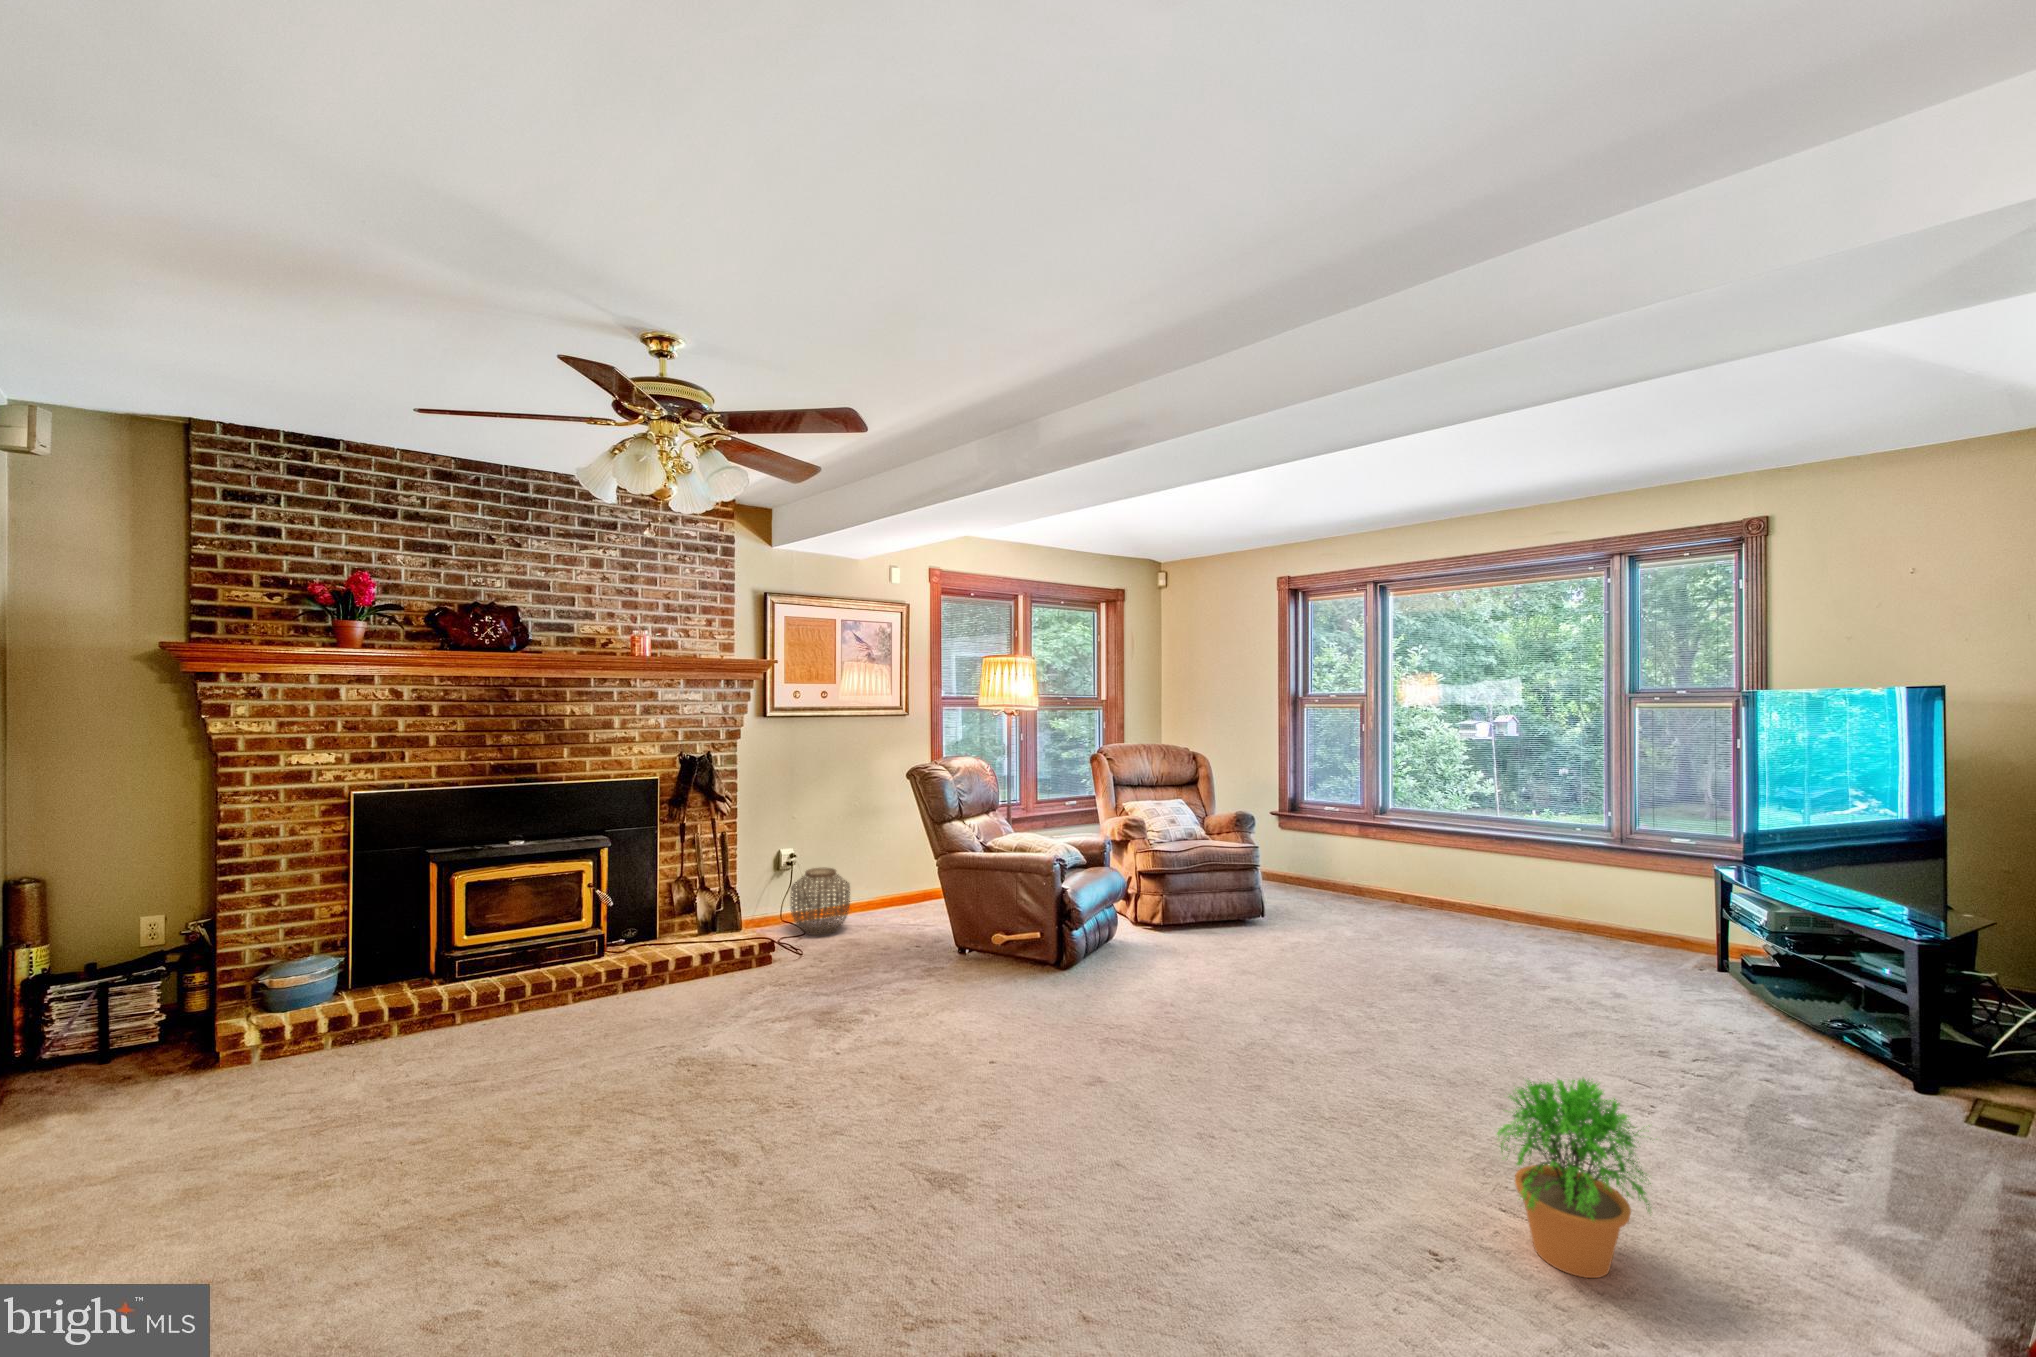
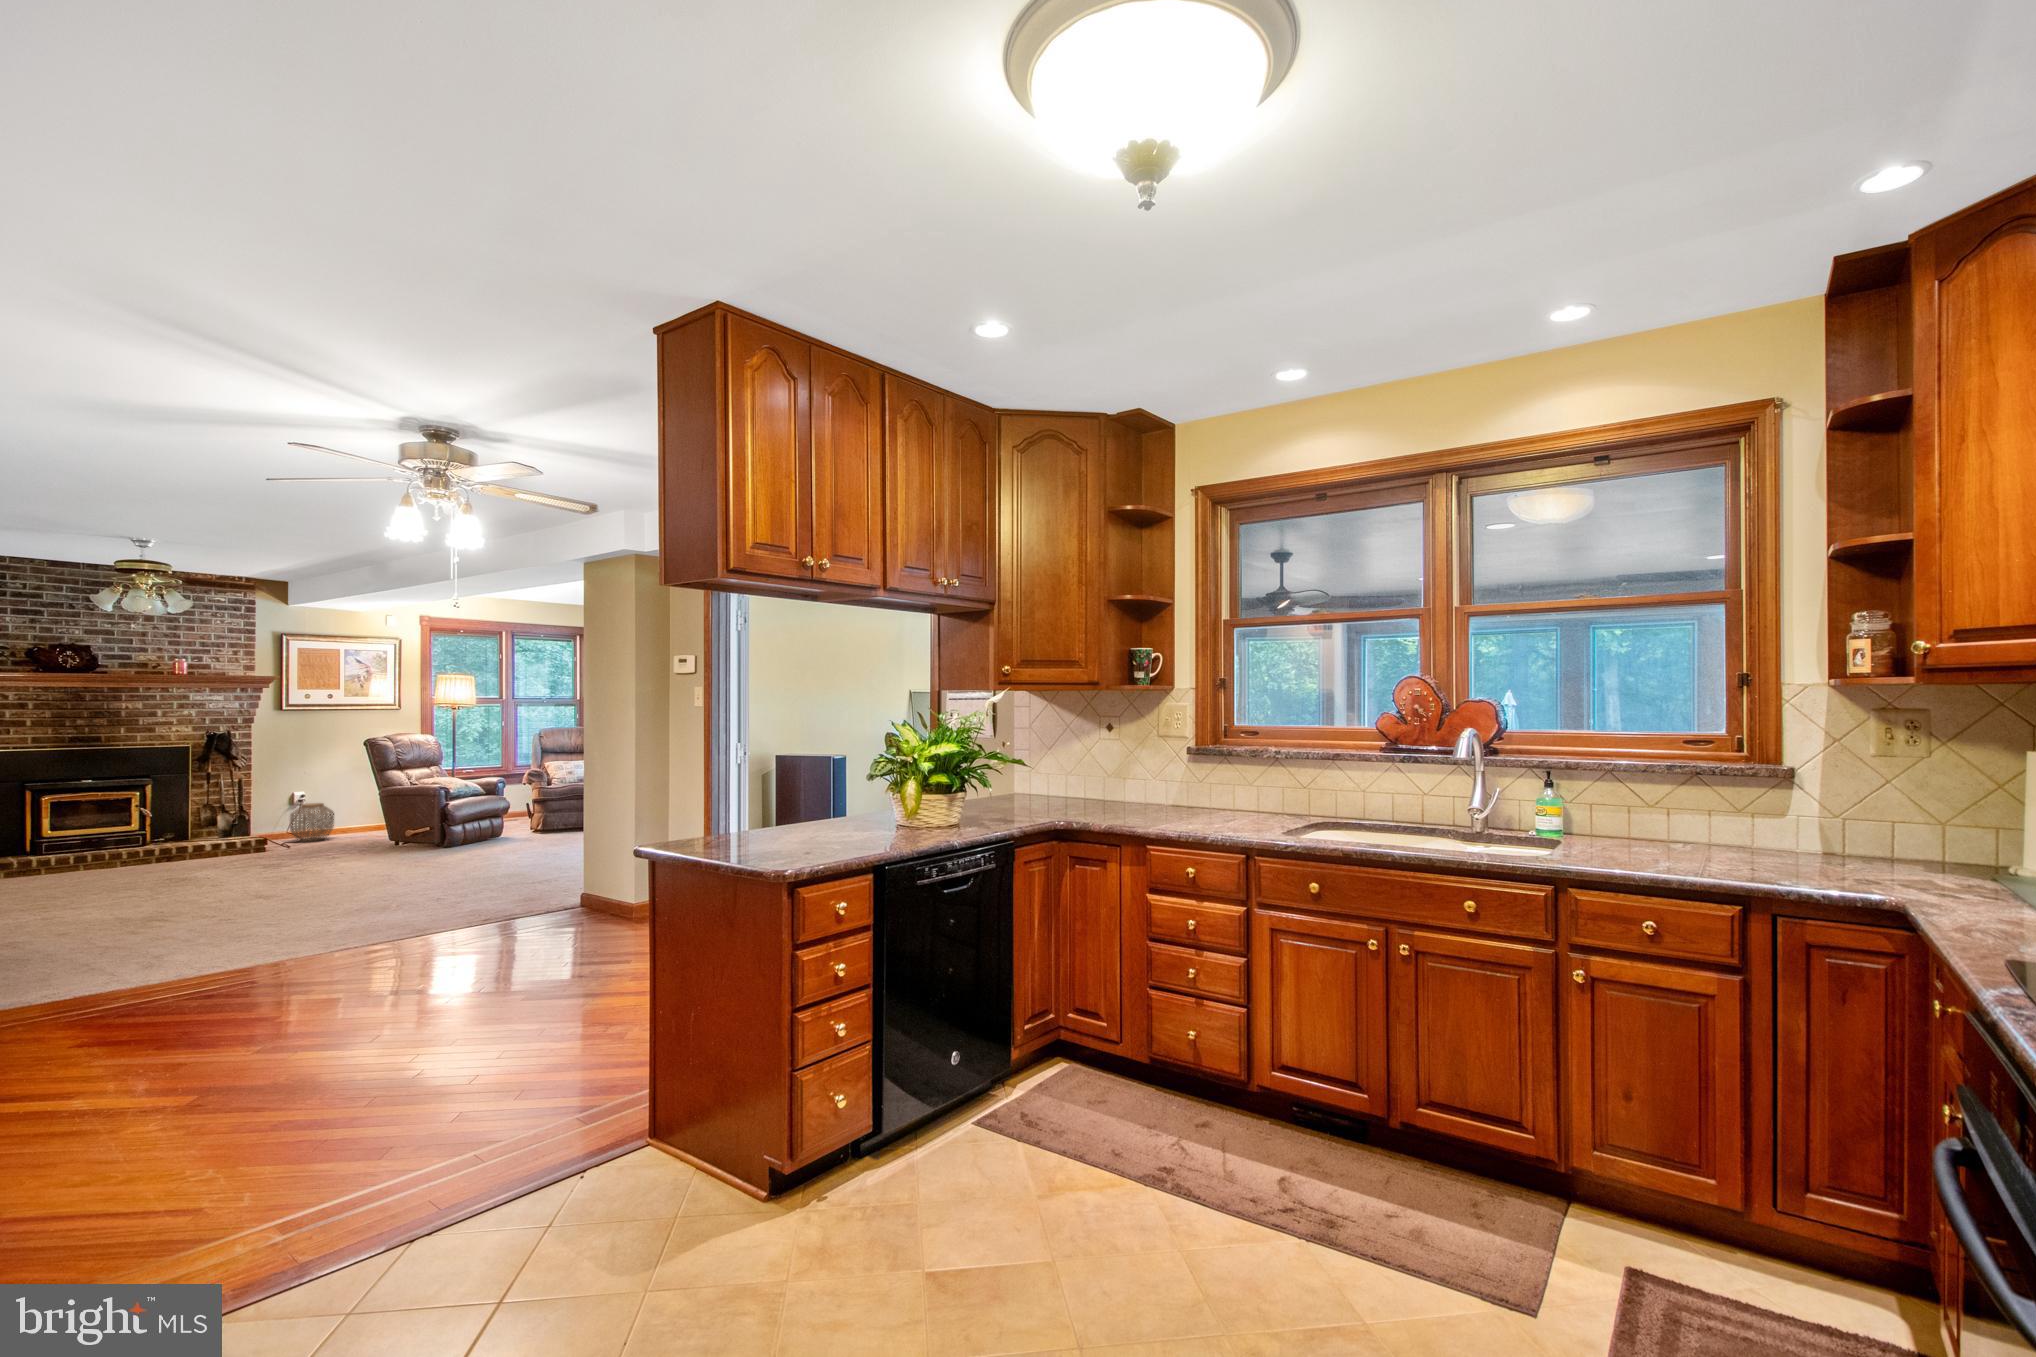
potted plant: present [1497,1077,1651,1278] -> none [442,827,497,894]

